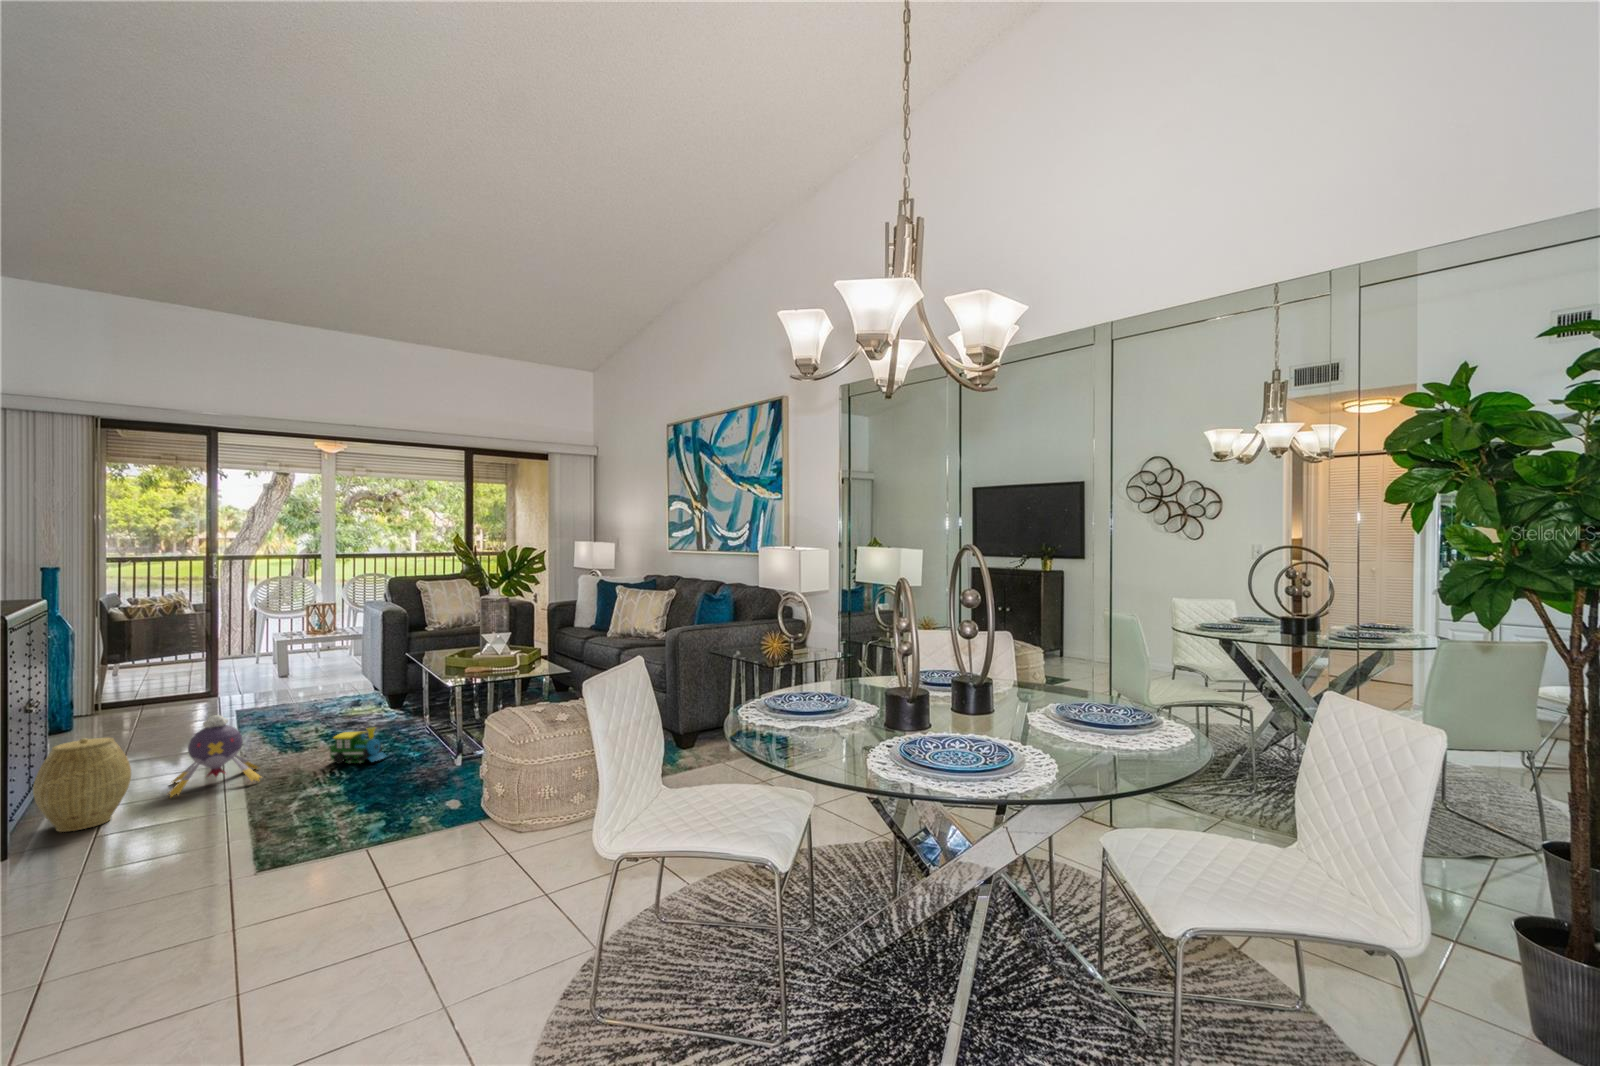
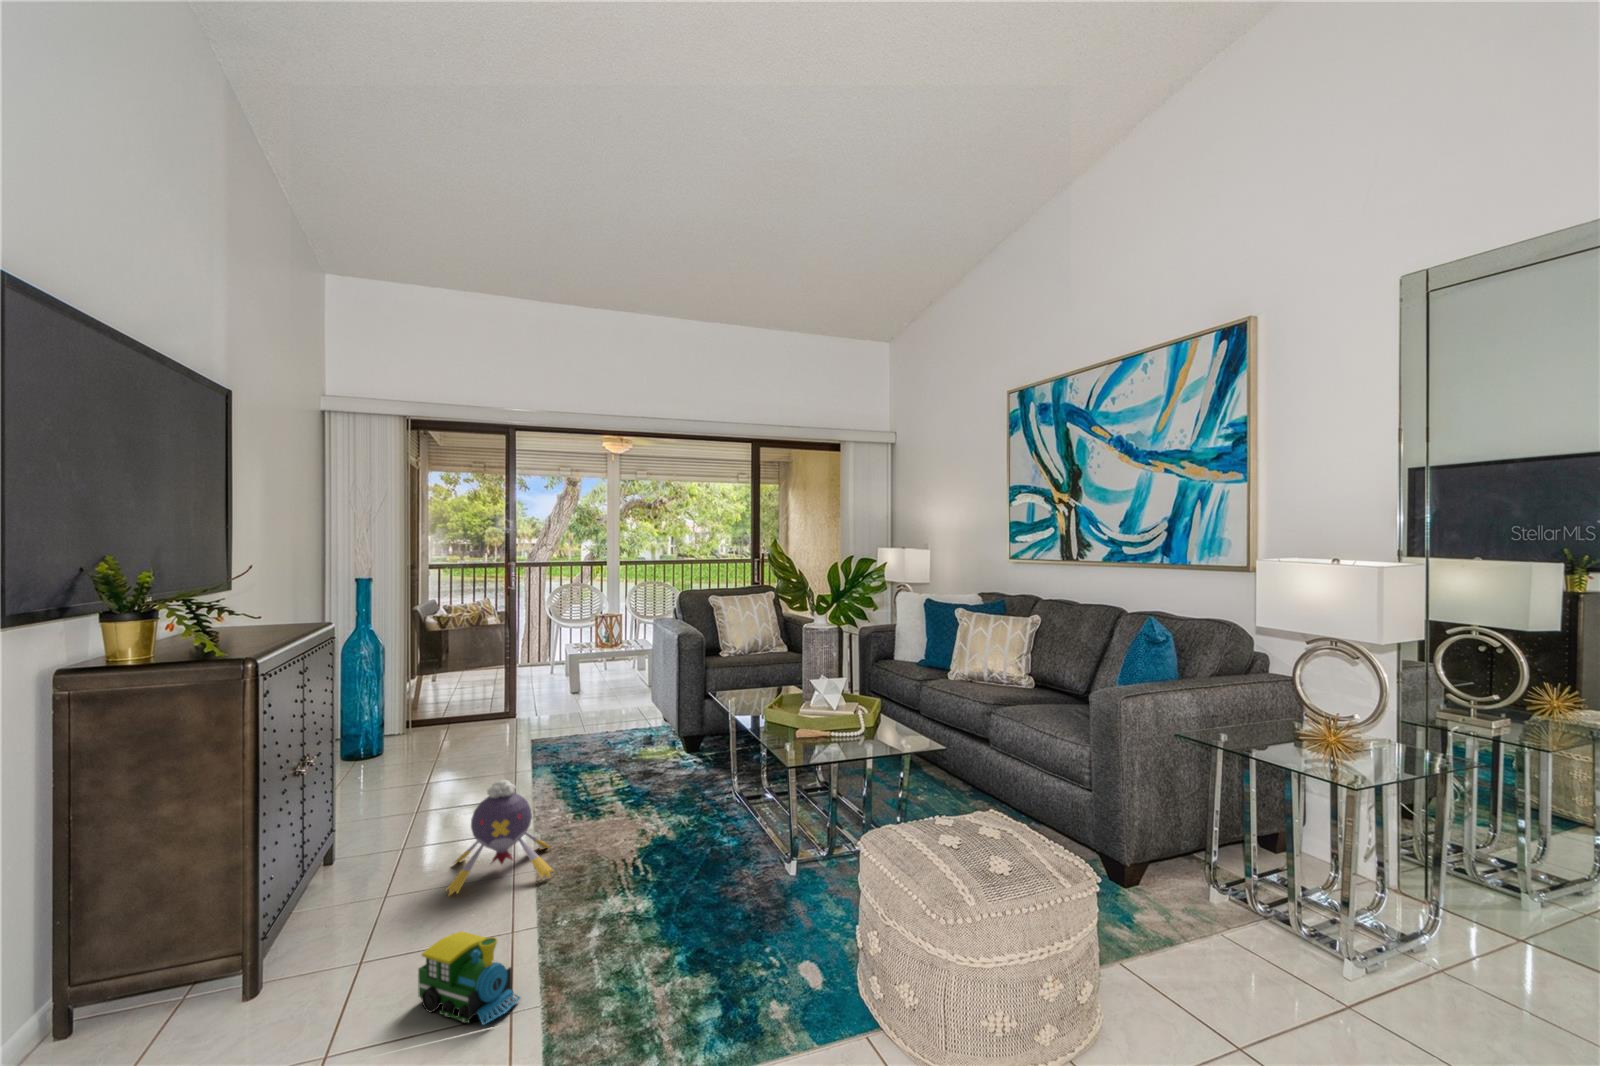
toy train: present [330,727,386,764] -> present [418,931,520,1025]
woven basket: present [33,737,131,832] -> none [289,815,402,952]

